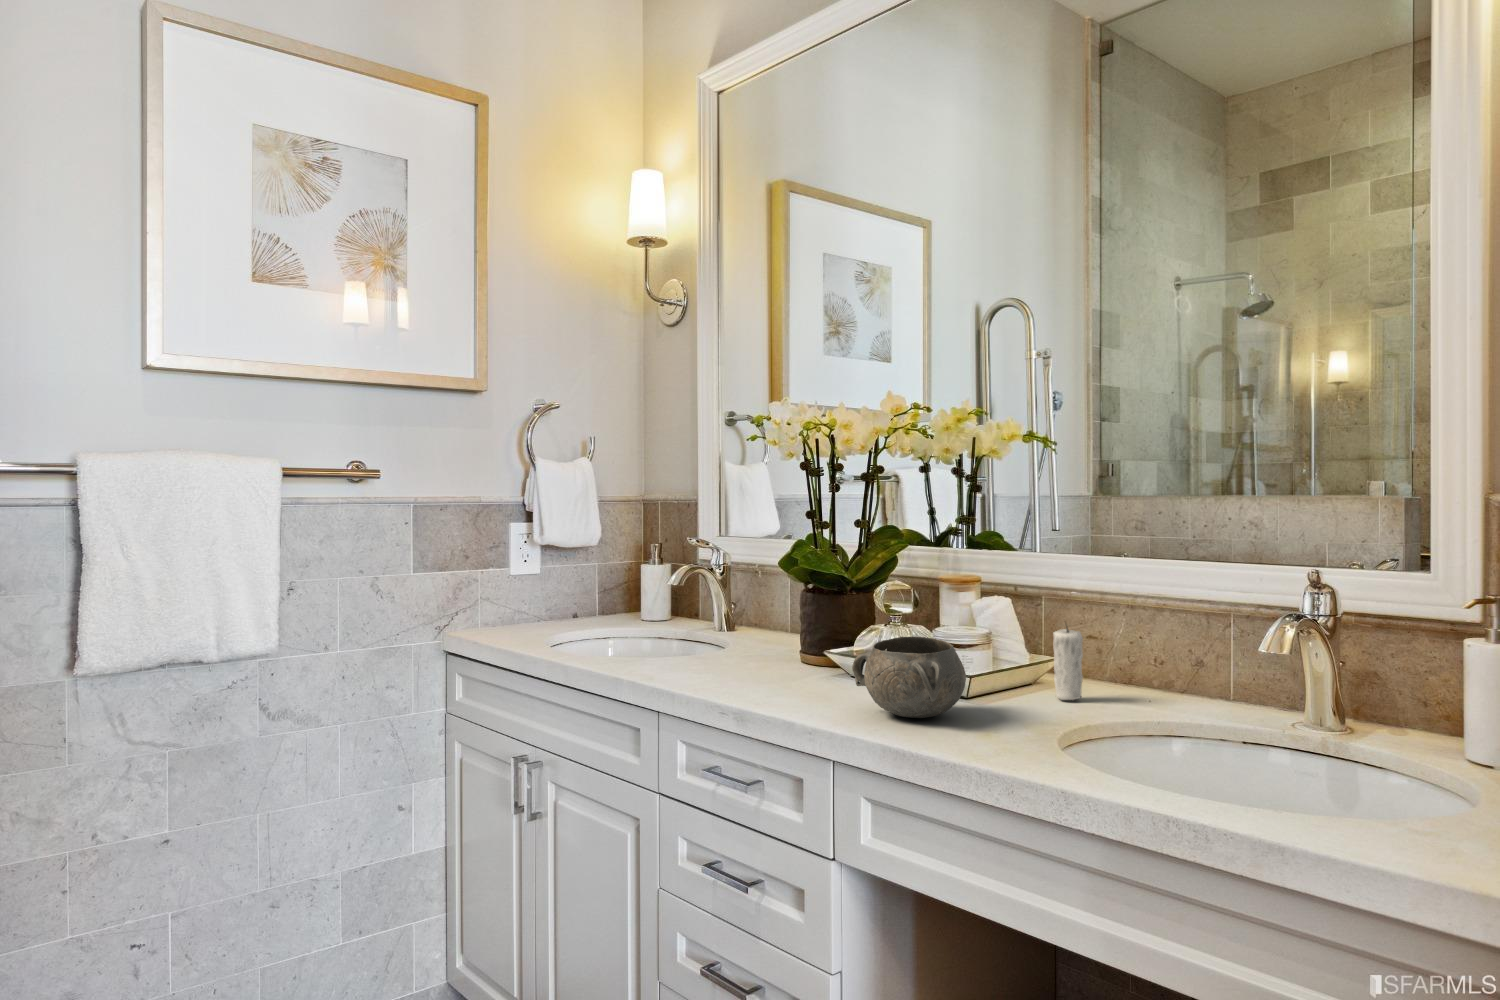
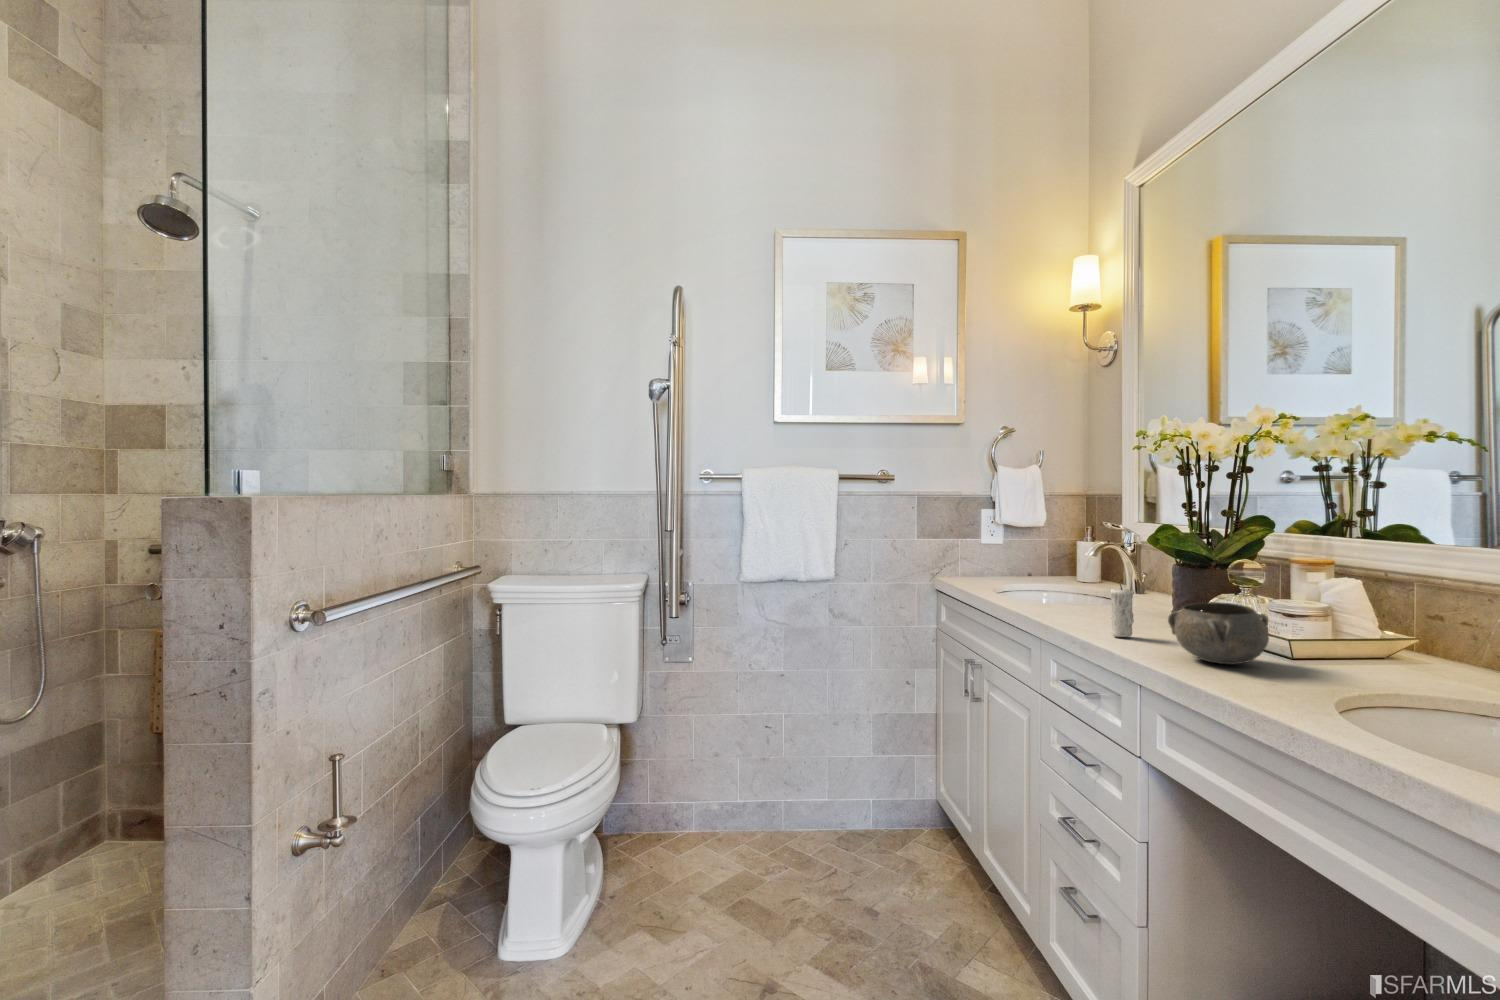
candle: present [1053,627,1083,700] -> present [1110,582,1134,637]

